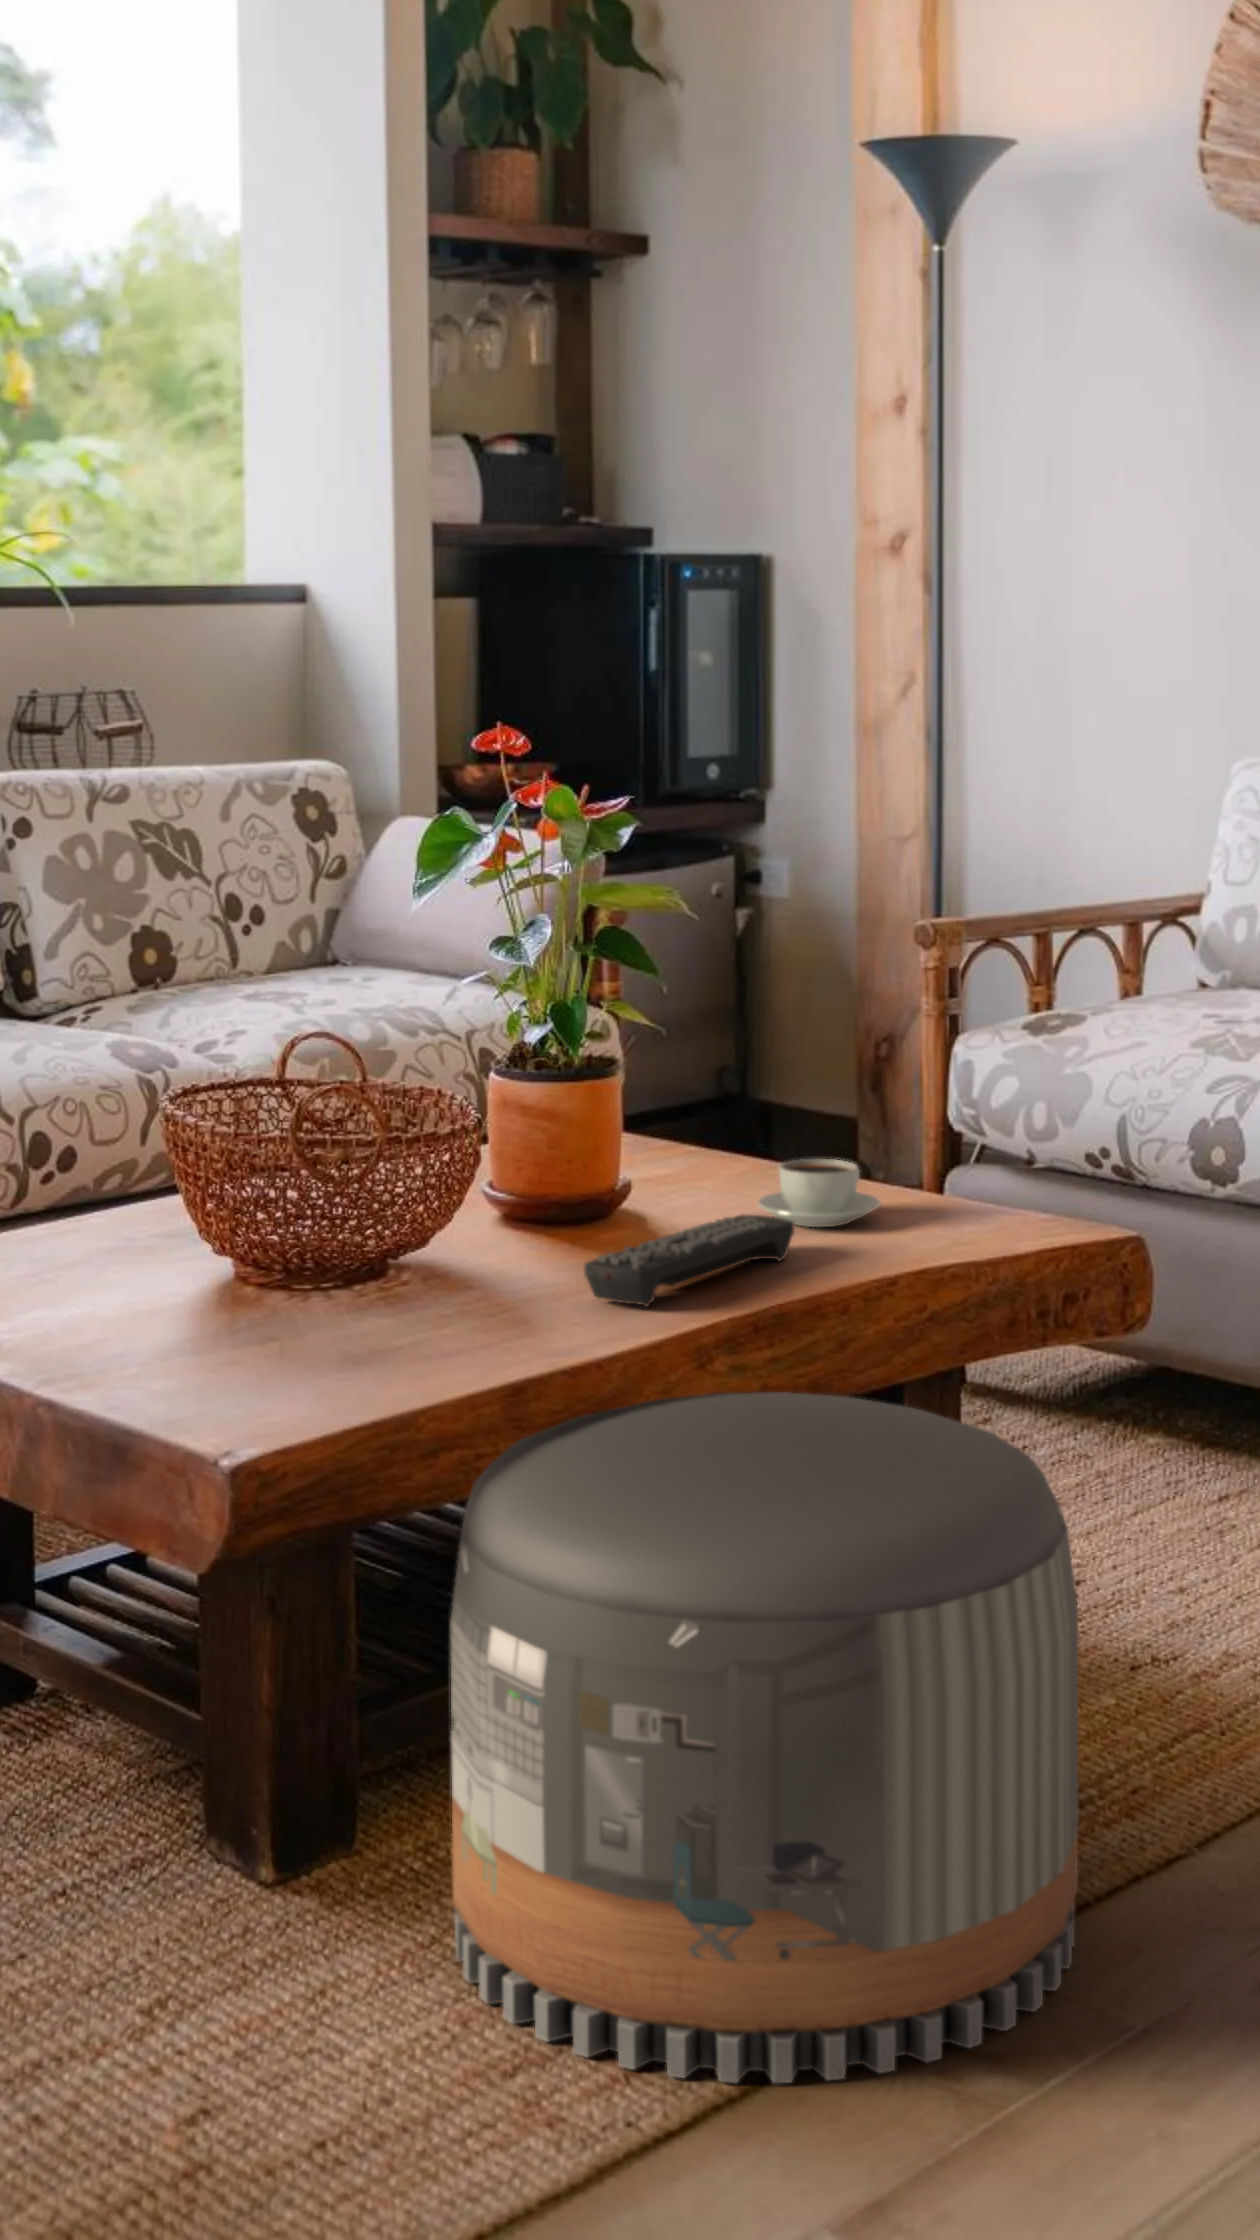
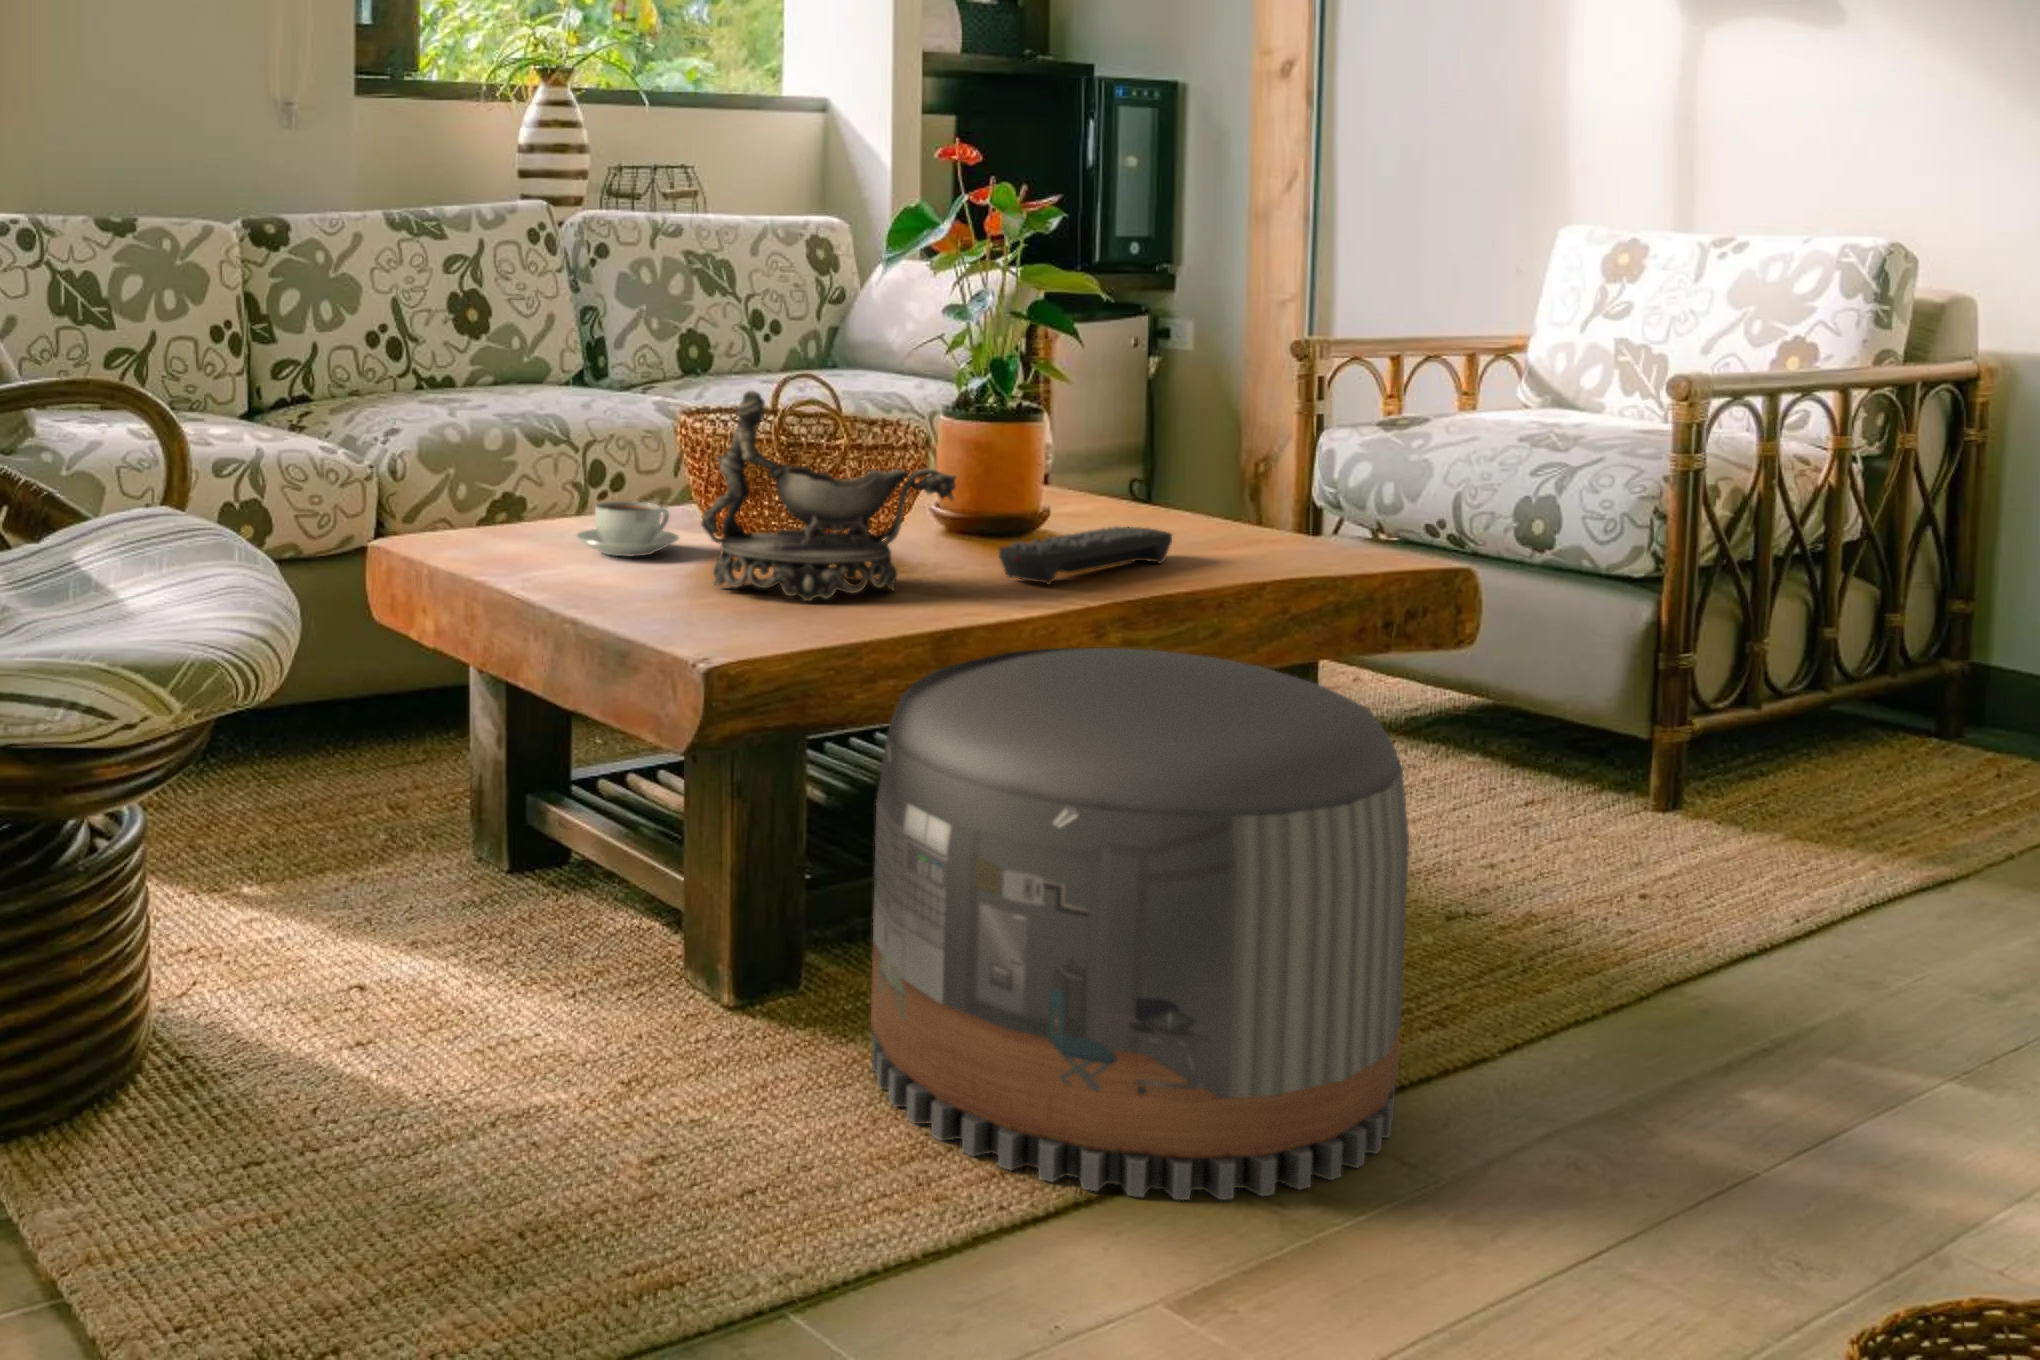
decorative bowl: none [205,1088,530,1357] -> present [701,391,956,601]
coffee cup: present [758,1159,880,1227] -> present [576,501,679,556]

